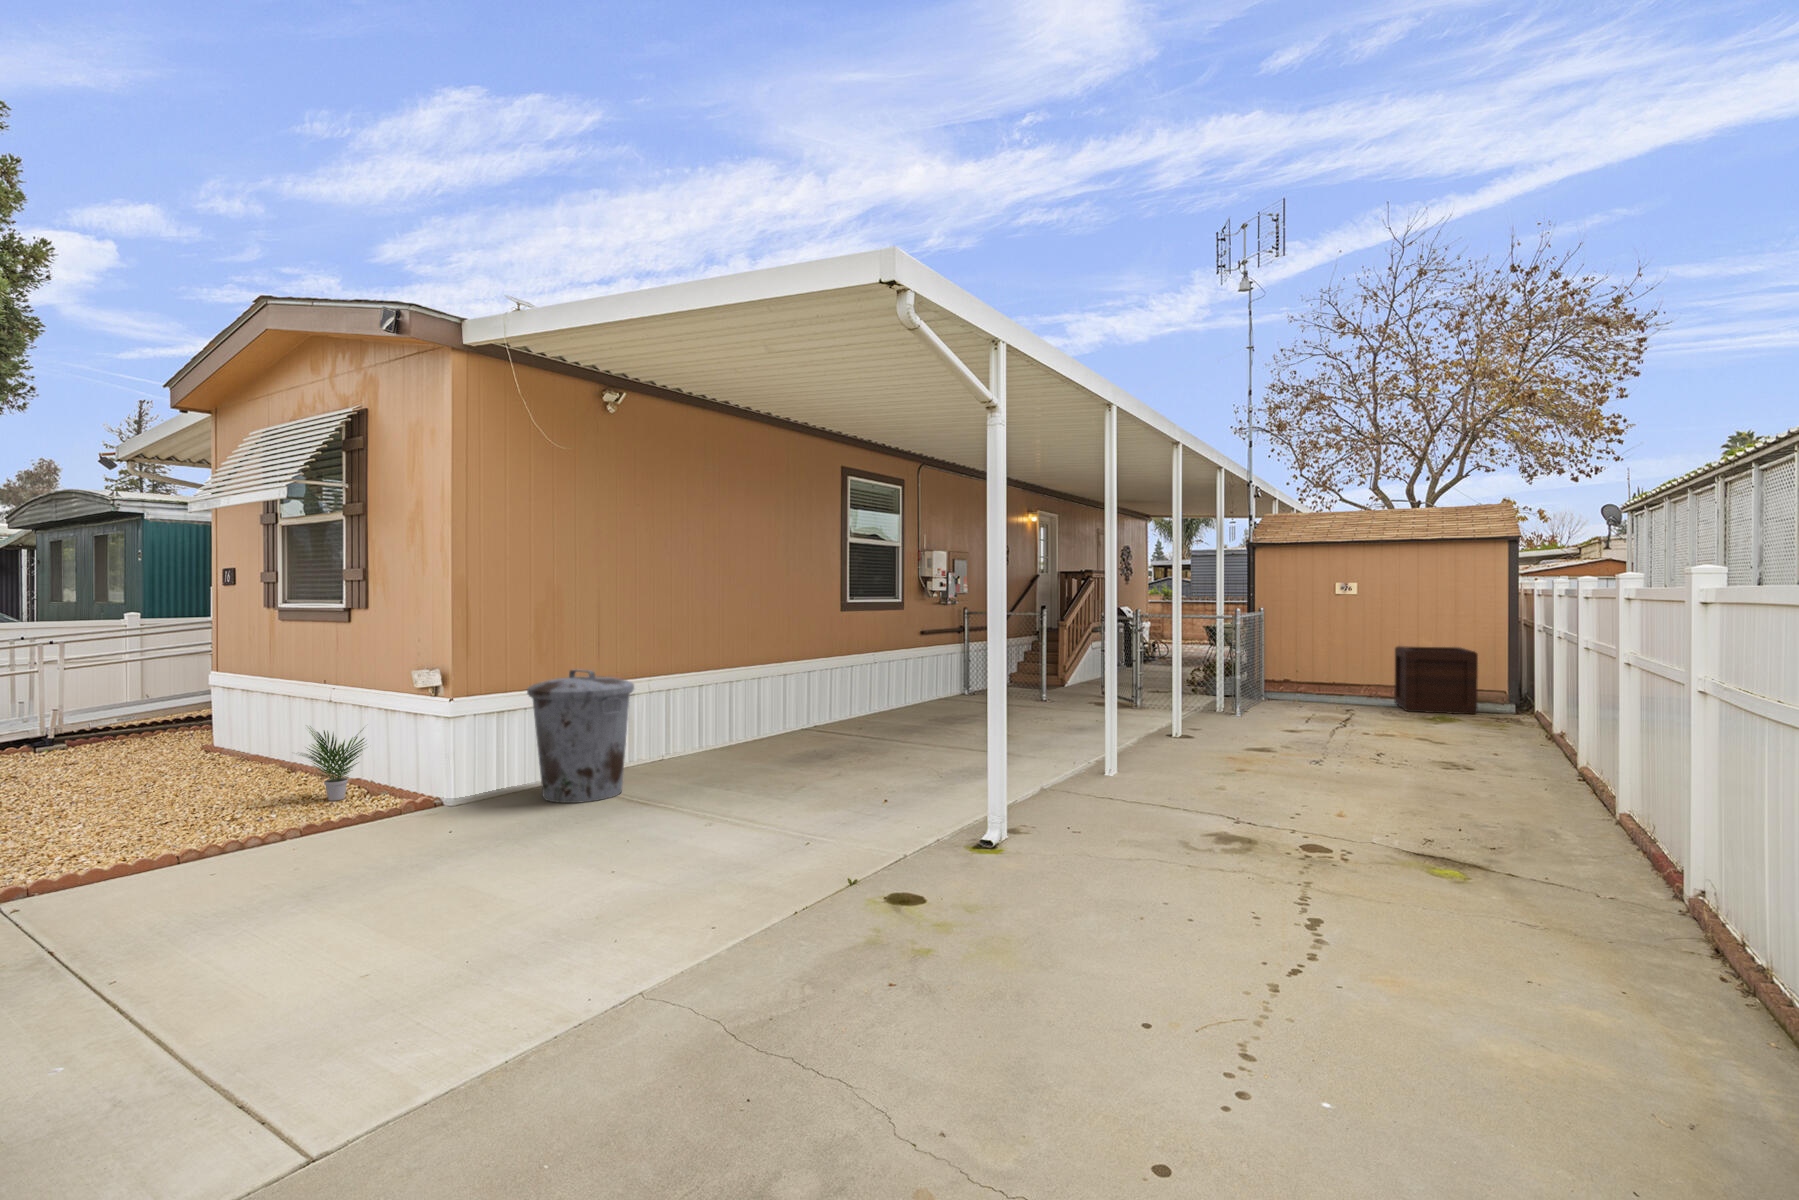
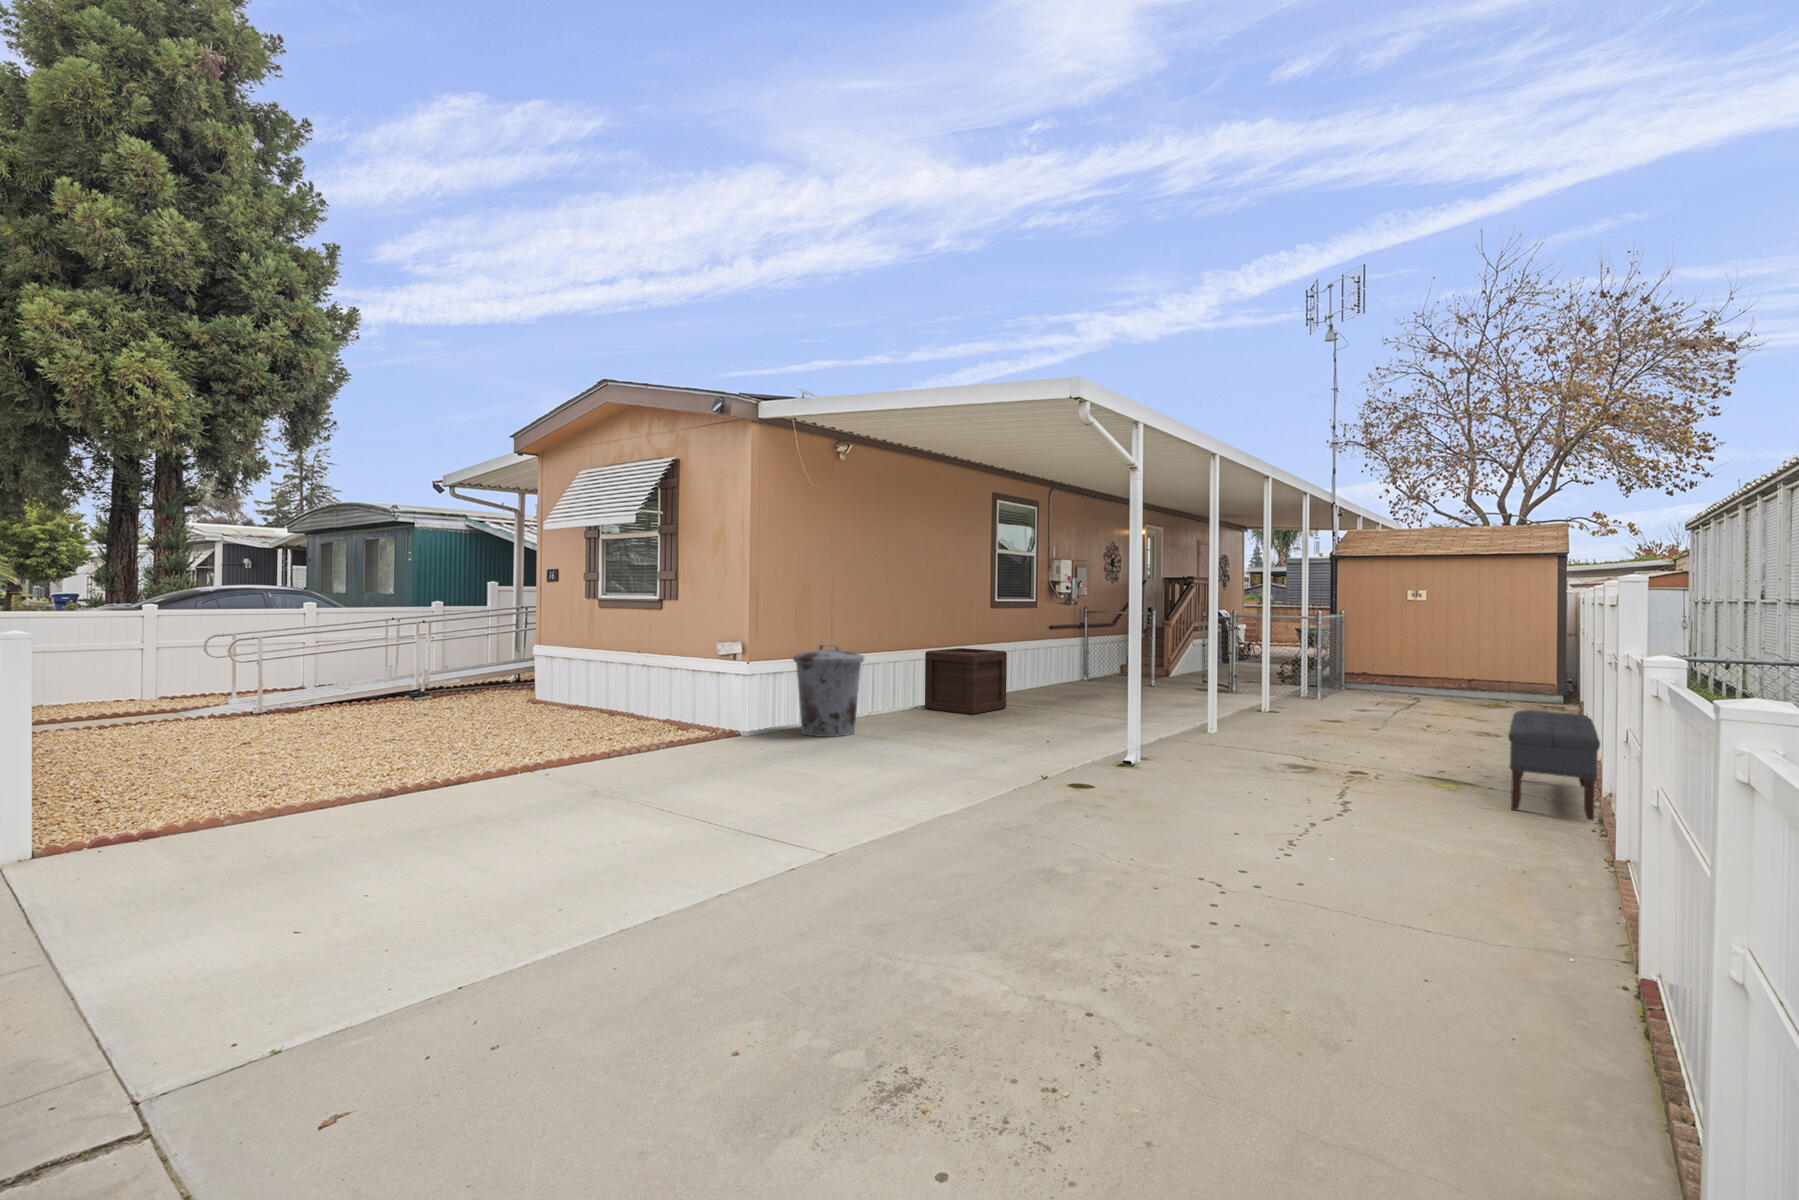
wooden crate: present [1395,646,1478,714] -> present [925,648,1007,715]
potted plant: present [302,728,366,801] -> none [638,678,686,731]
bench: none [1520,750,1691,936] -> present [1508,710,1600,820]

